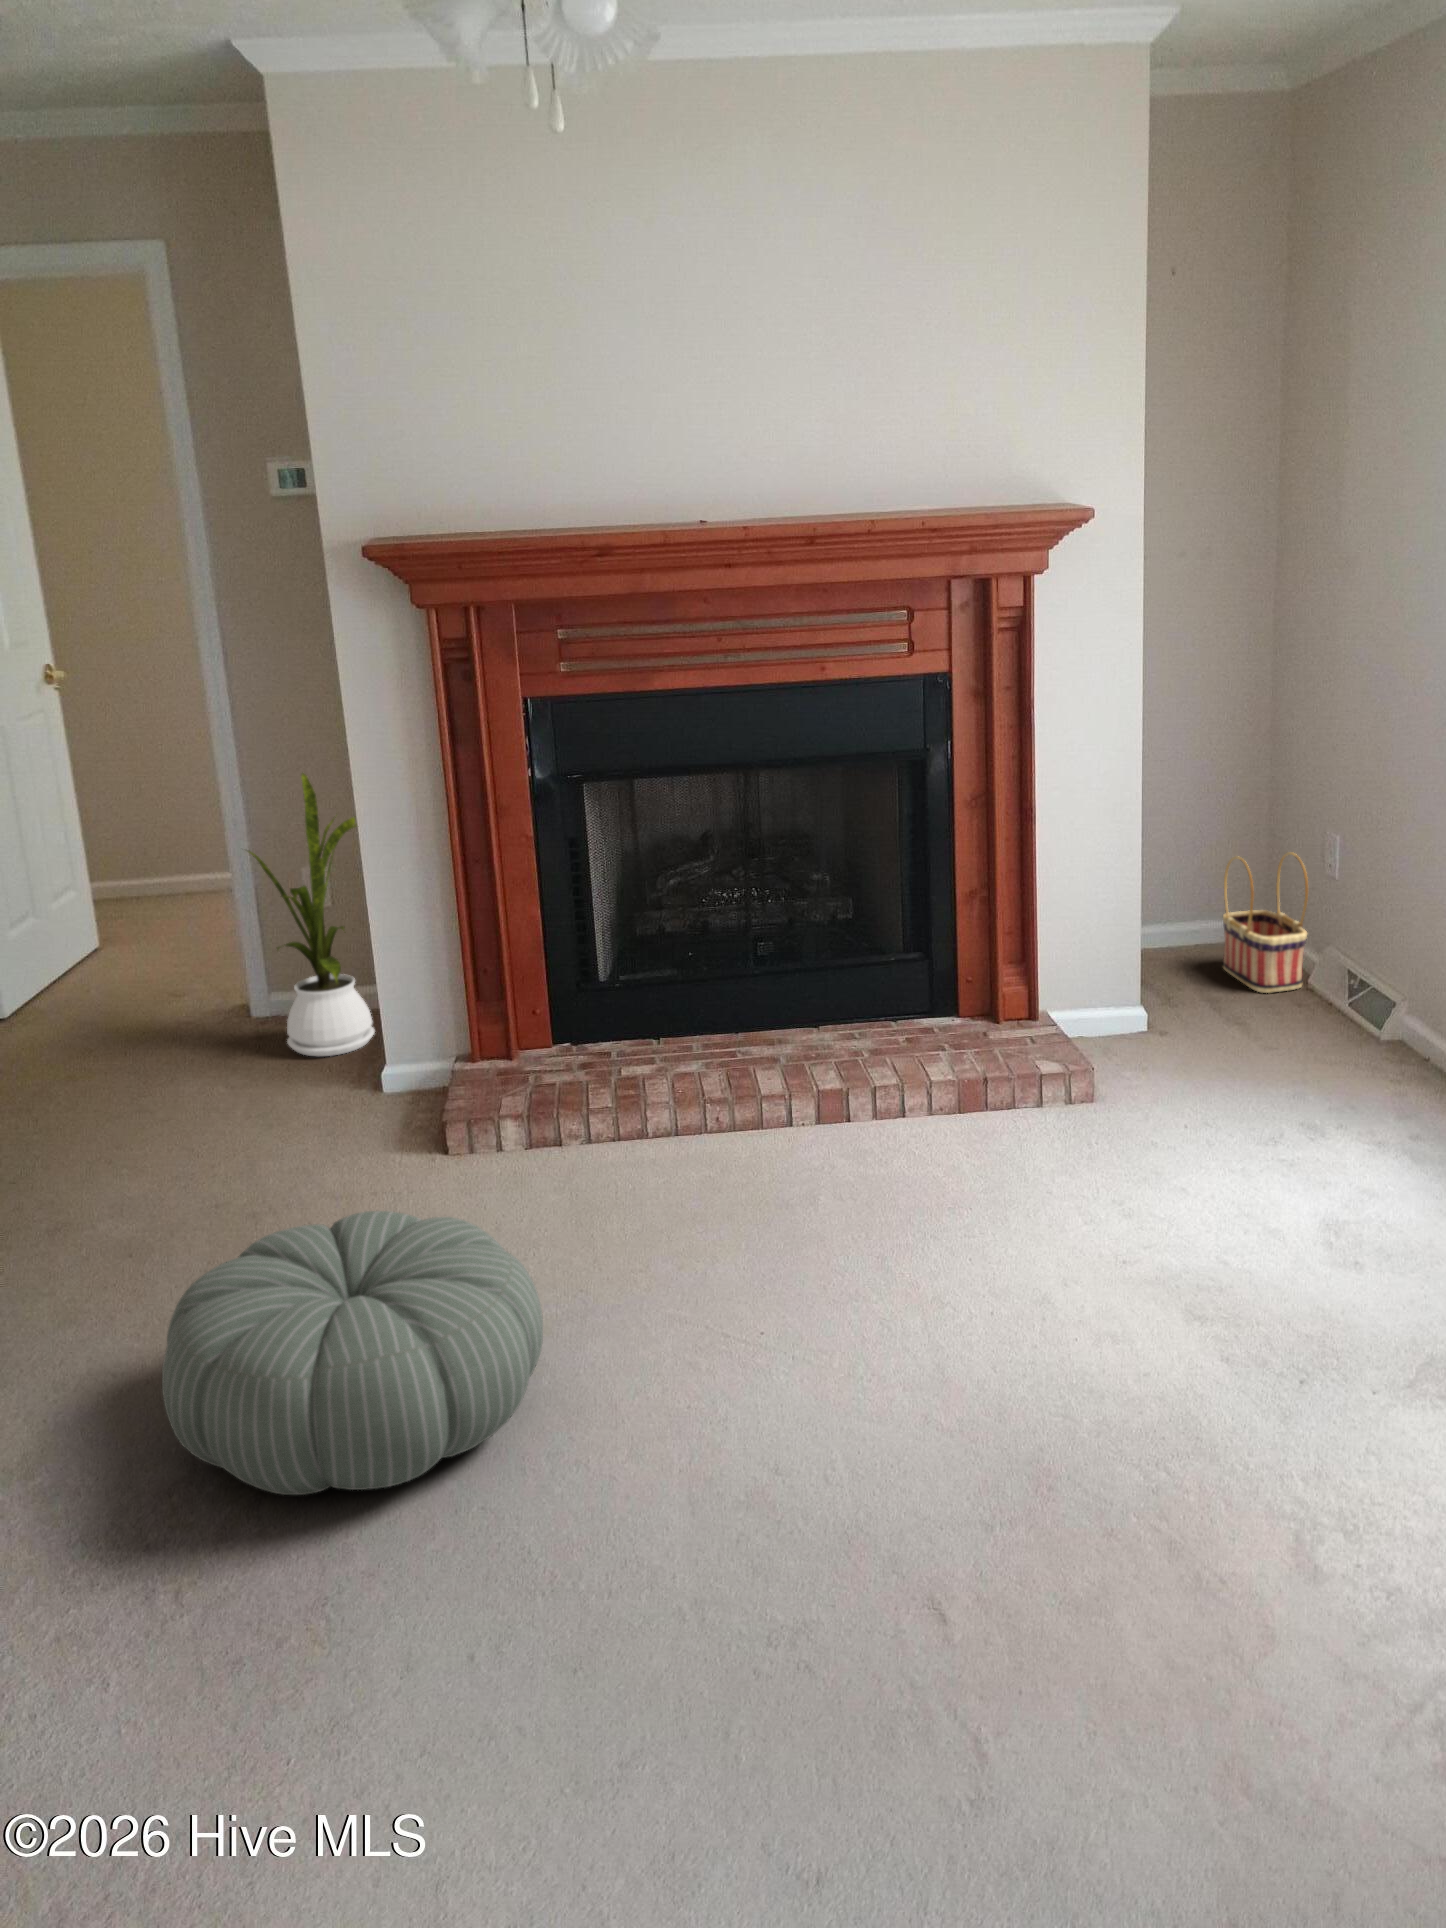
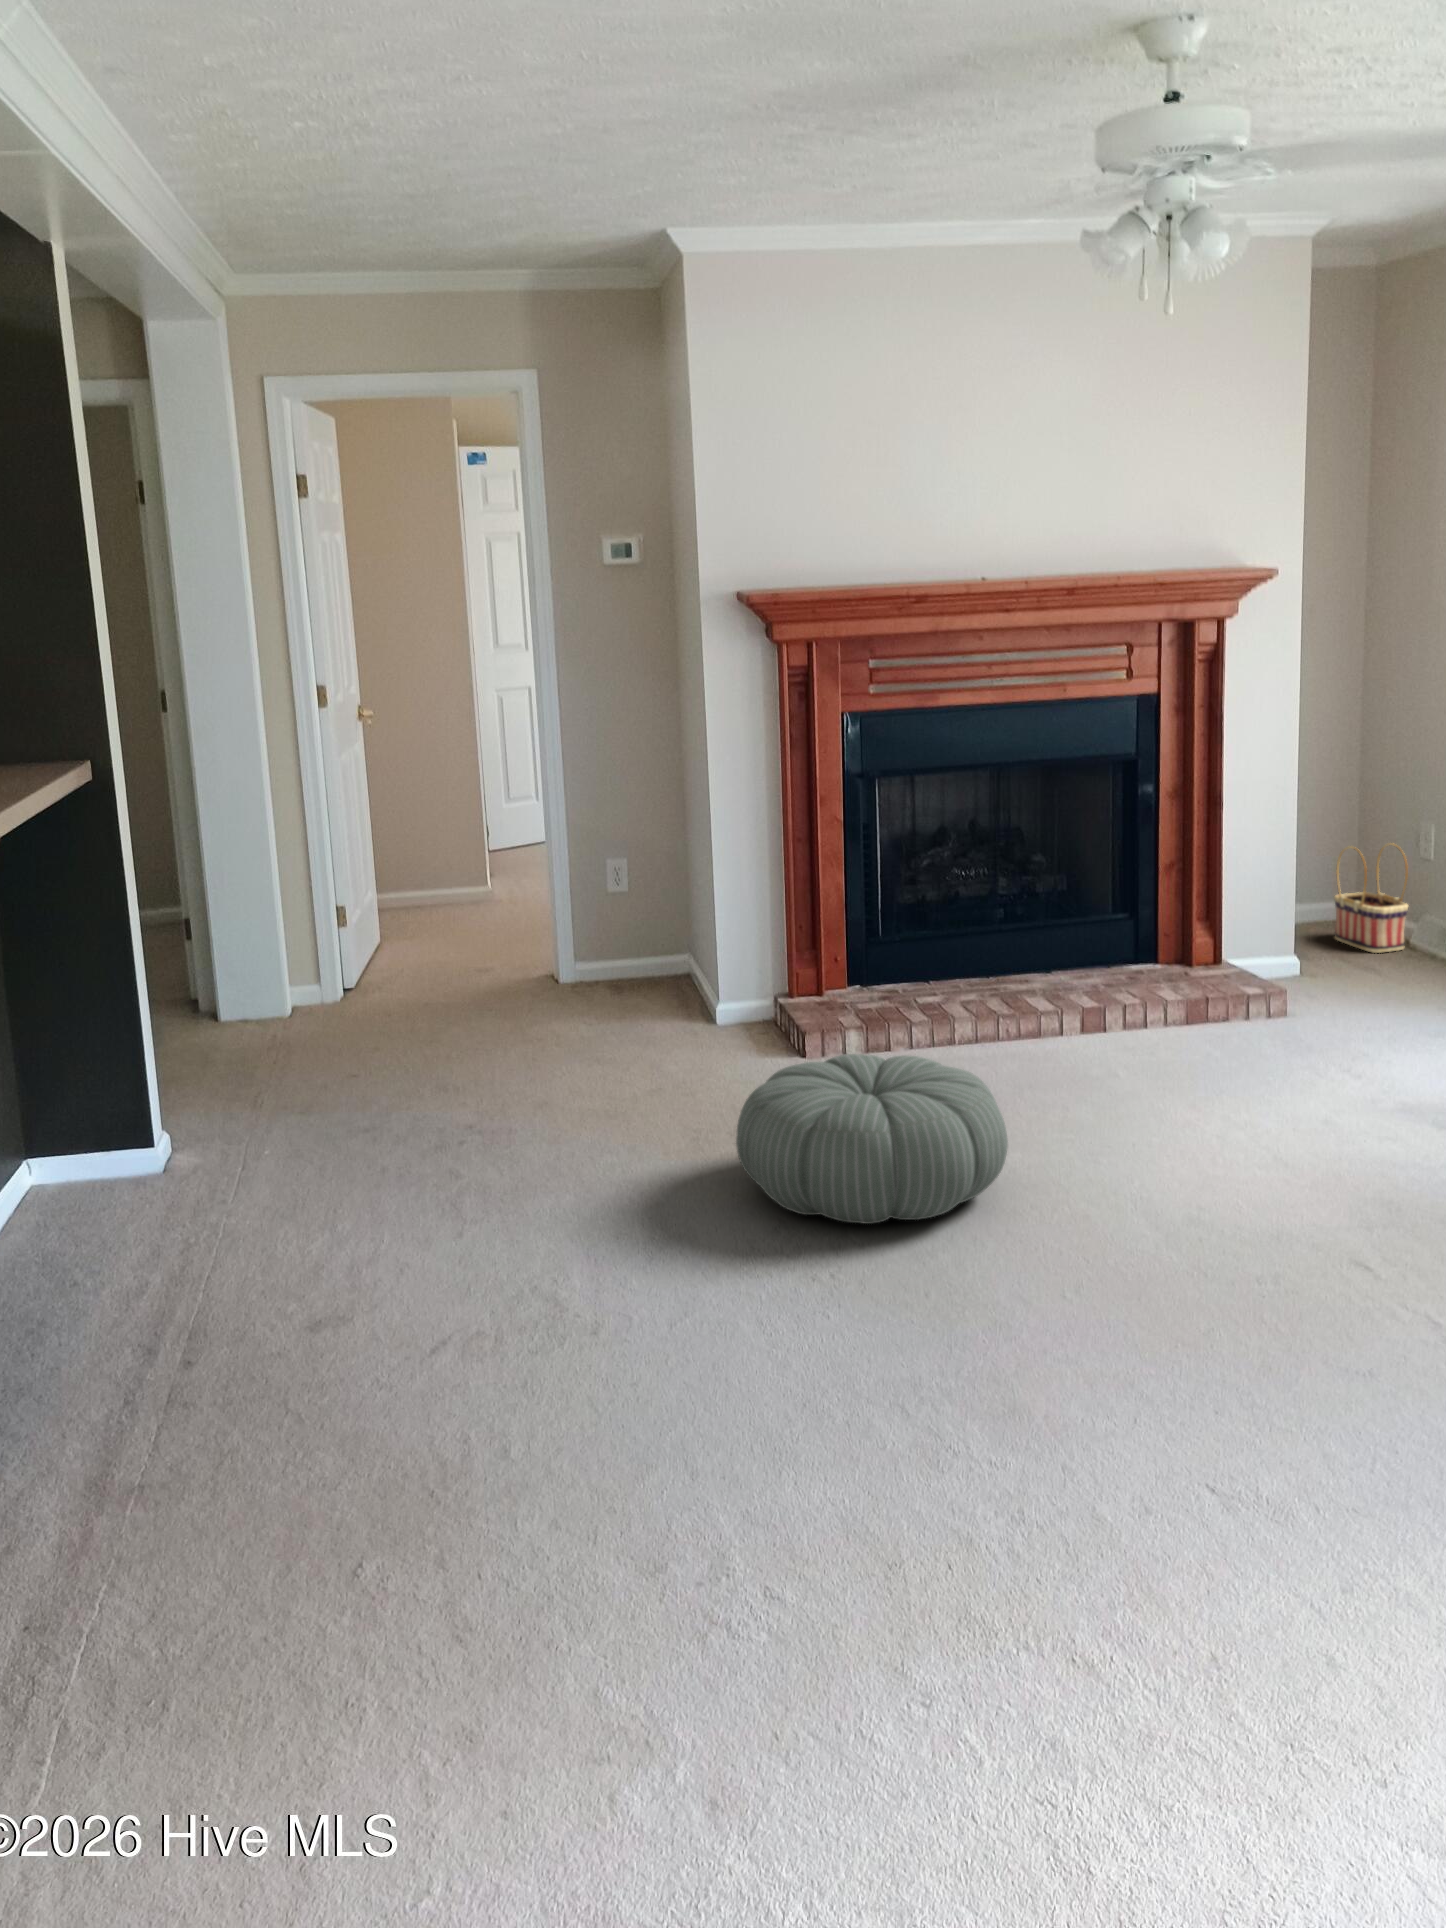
house plant: present [248,773,374,1056] -> none [585,782,685,1008]

